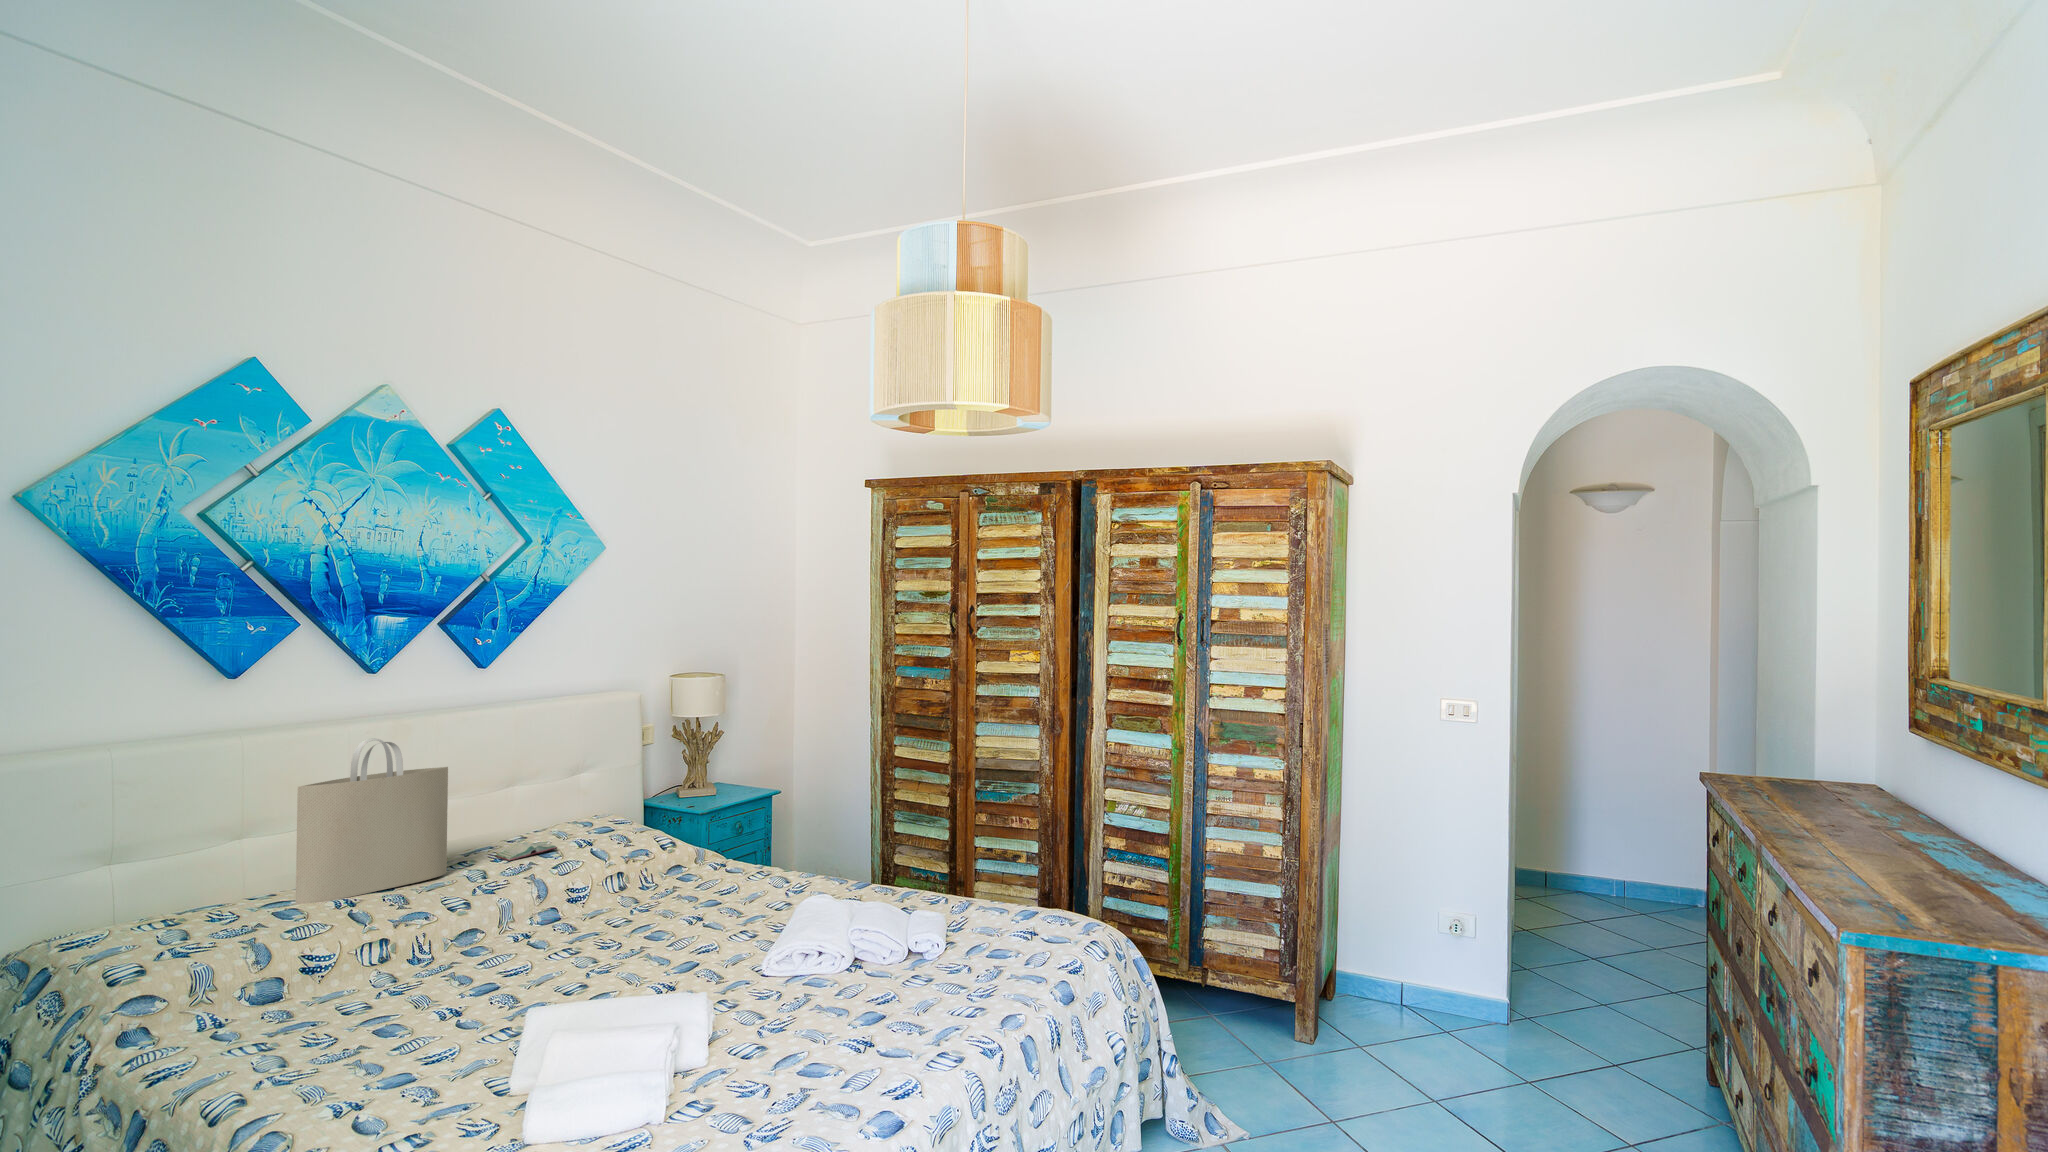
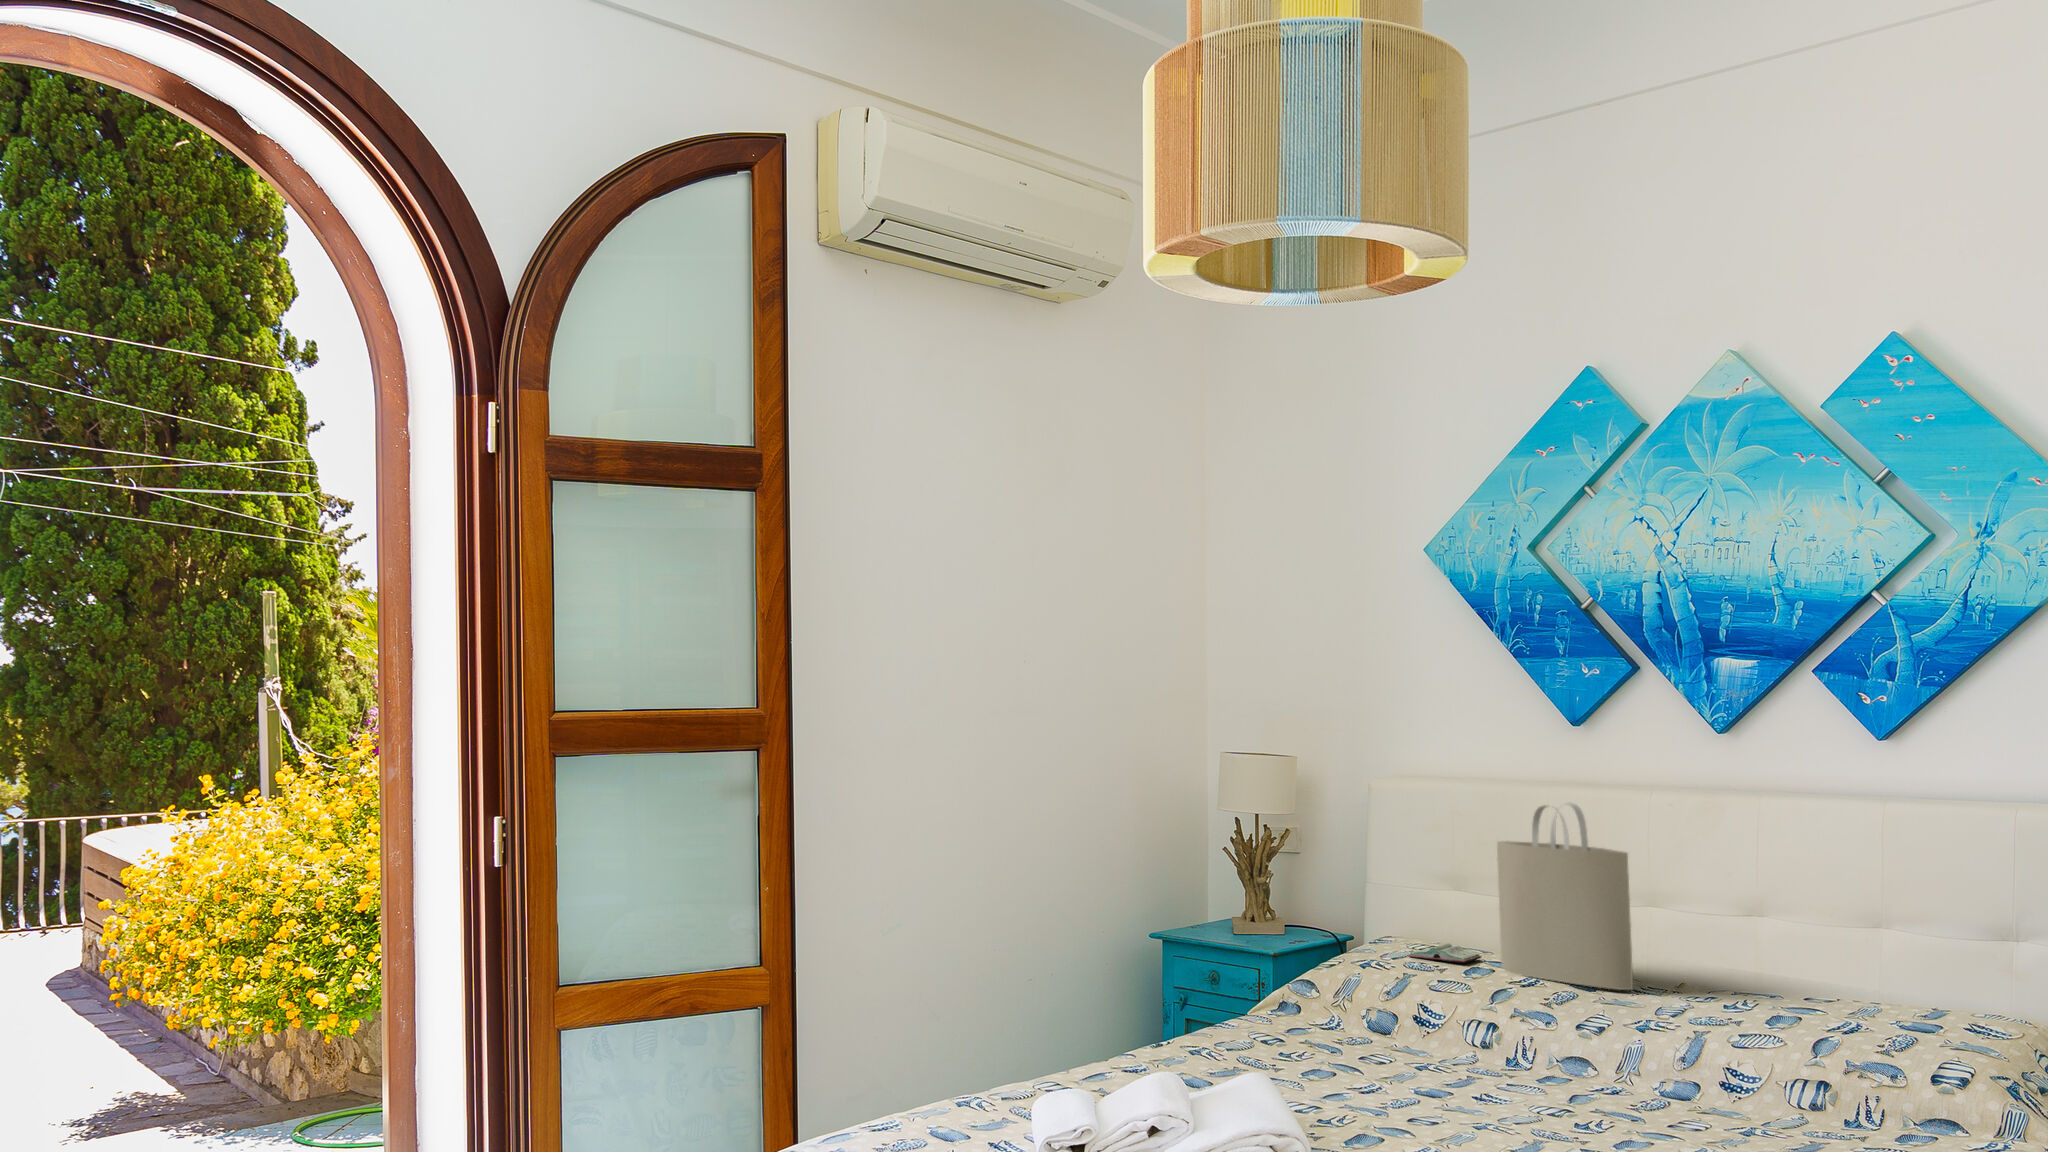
book: present [495,842,557,861] -> present [1409,943,1481,963]

